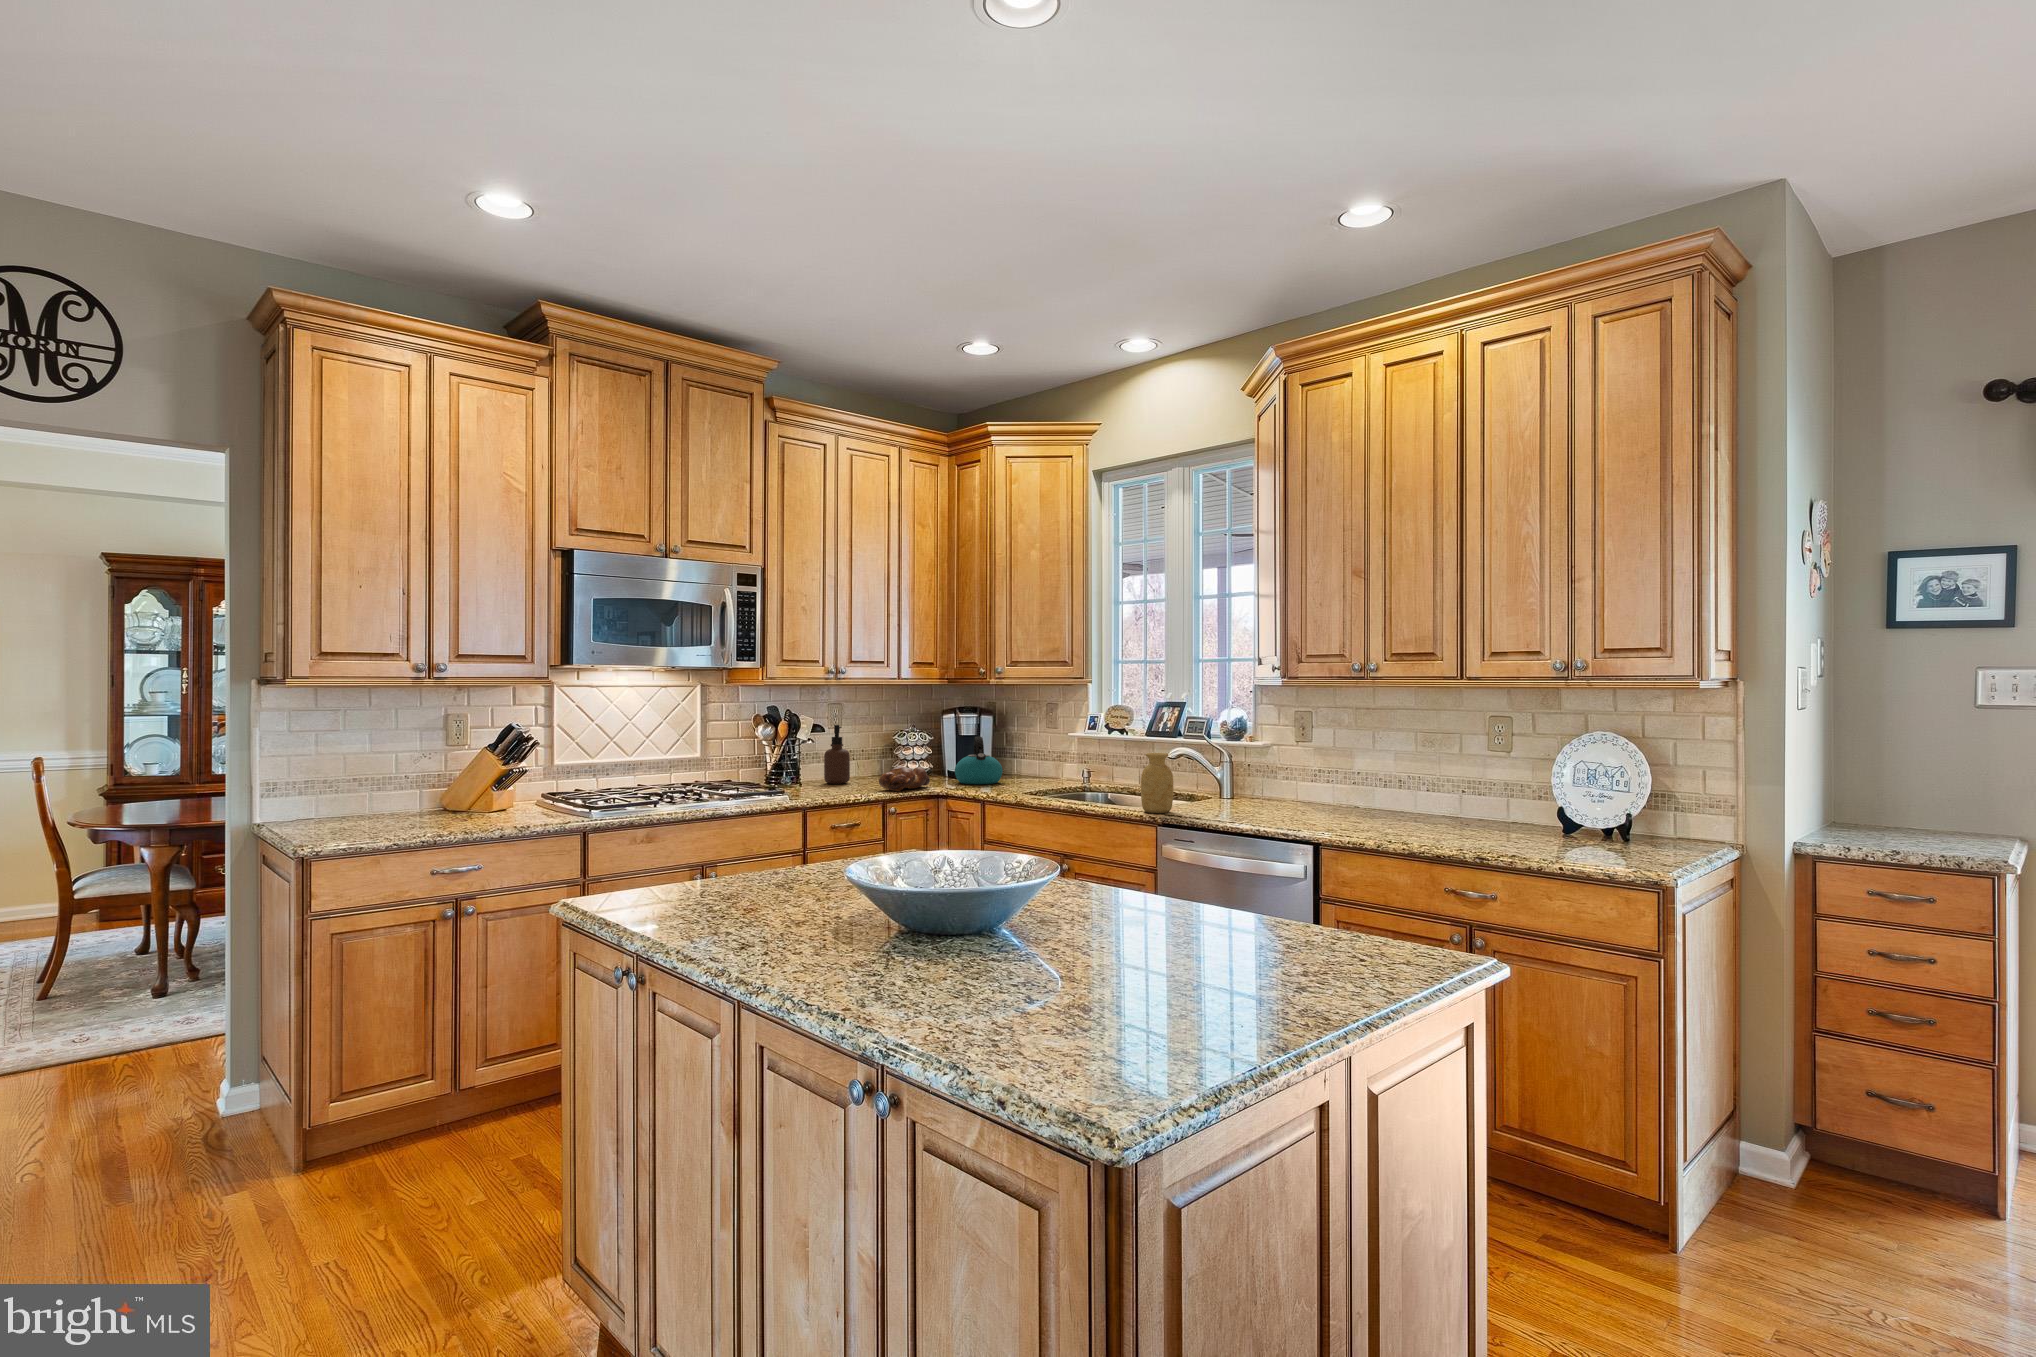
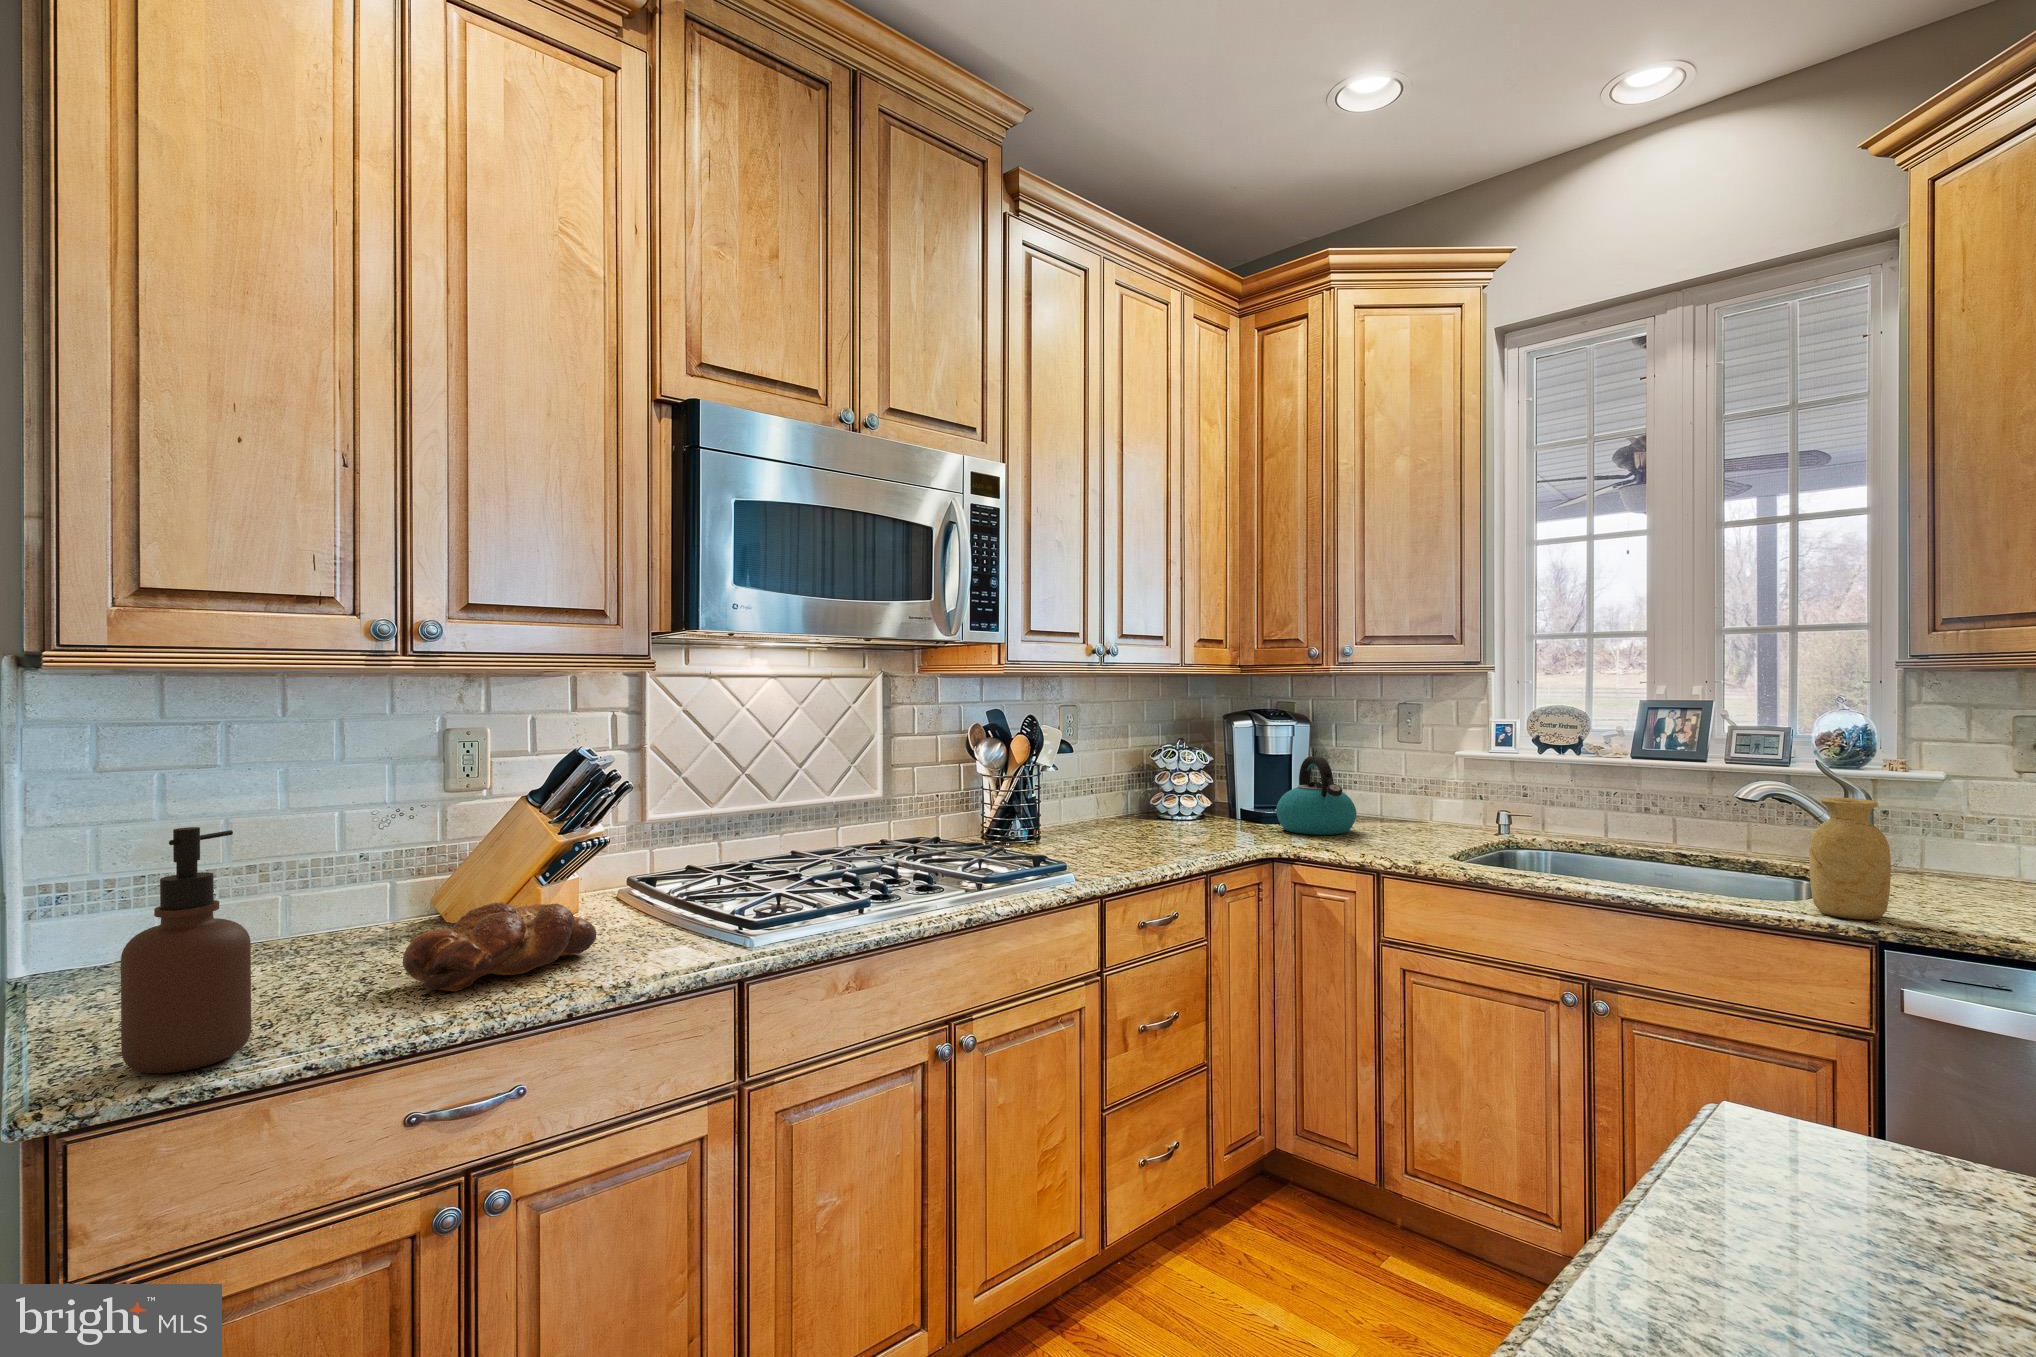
soap dispenser: present [824,725,850,784] -> present [121,827,251,1073]
bread loaf: present [879,766,930,791] -> present [403,902,596,991]

